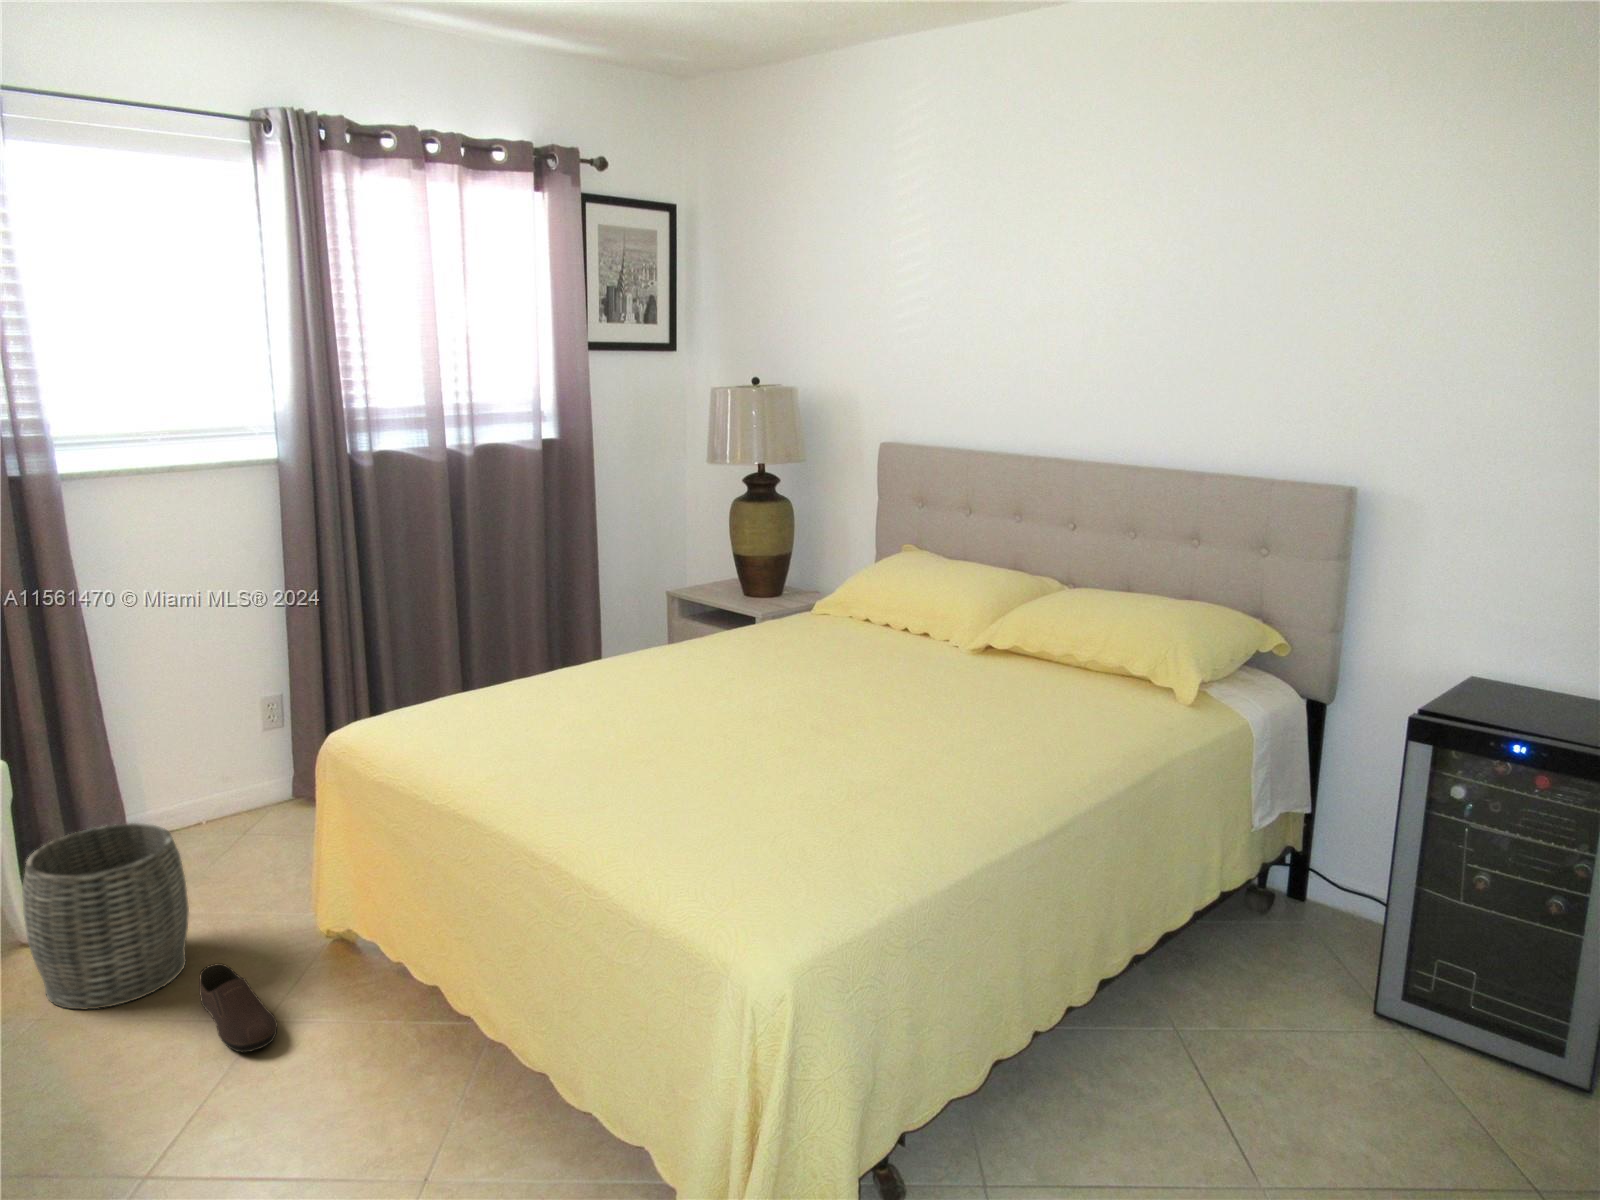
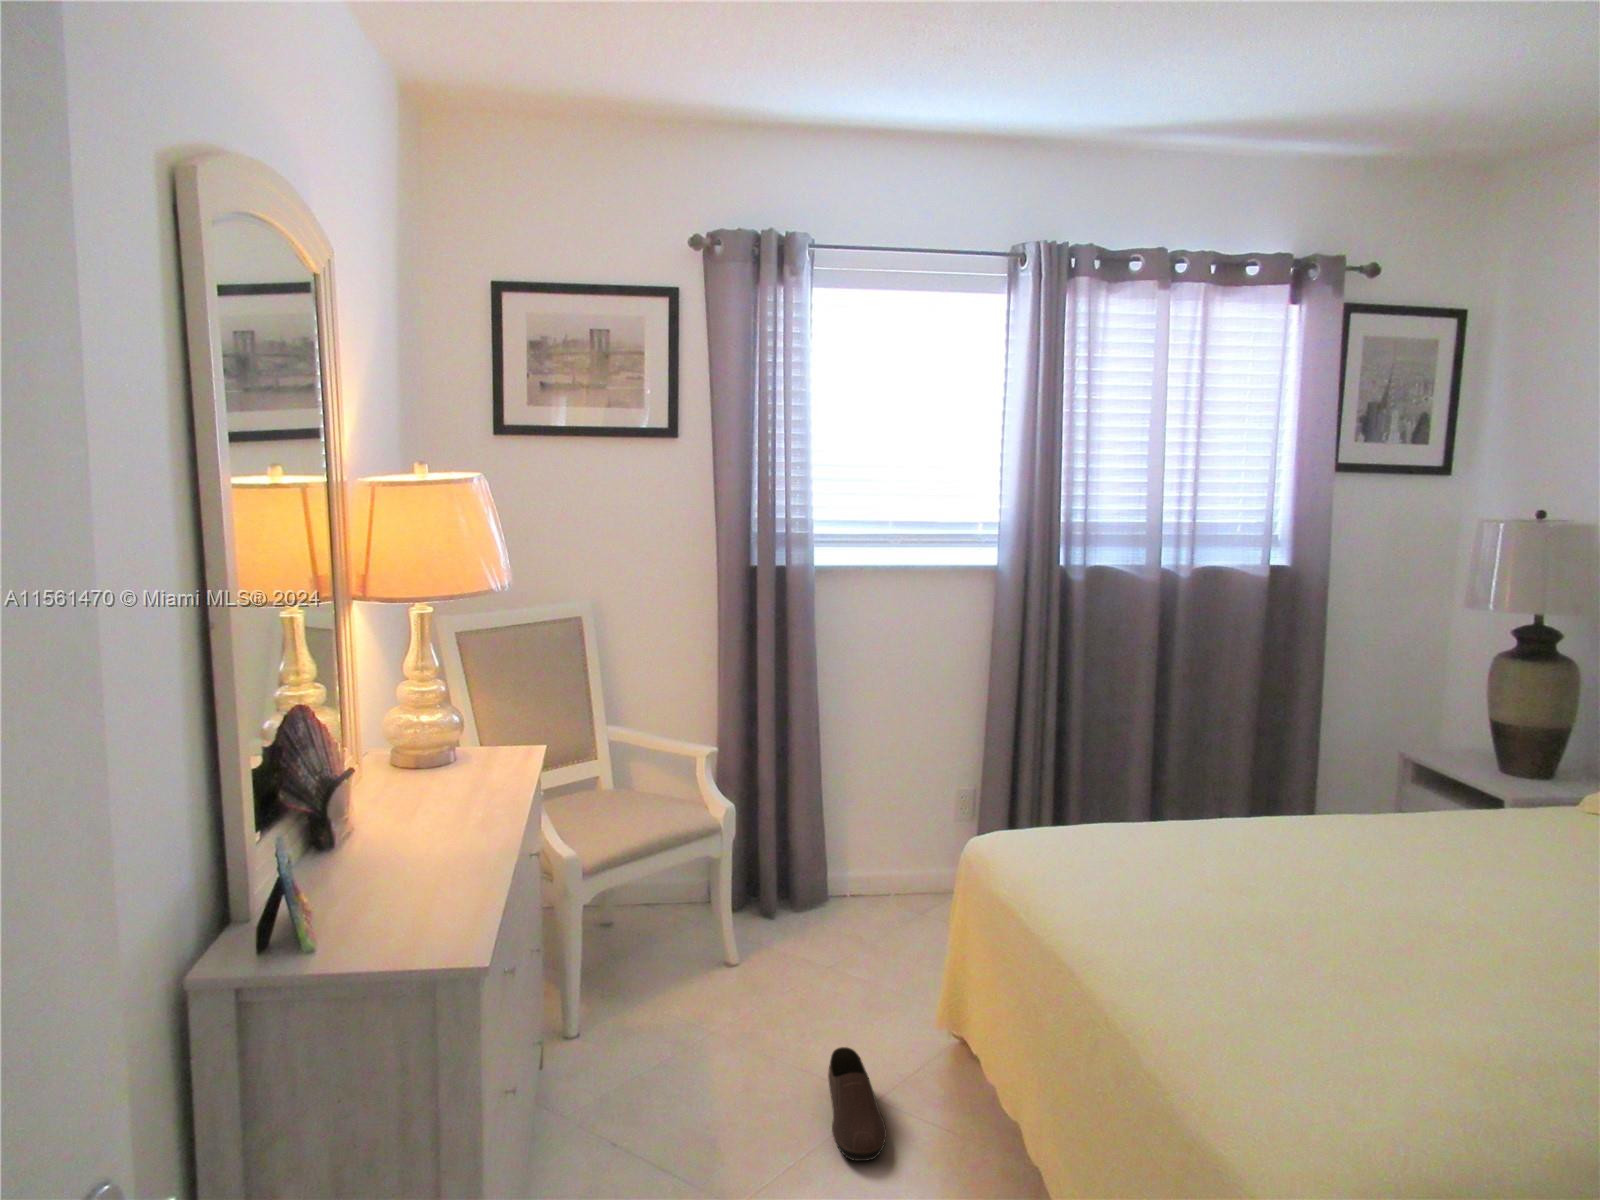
woven basket: present [22,823,189,1009] -> none [713,879,843,1056]

